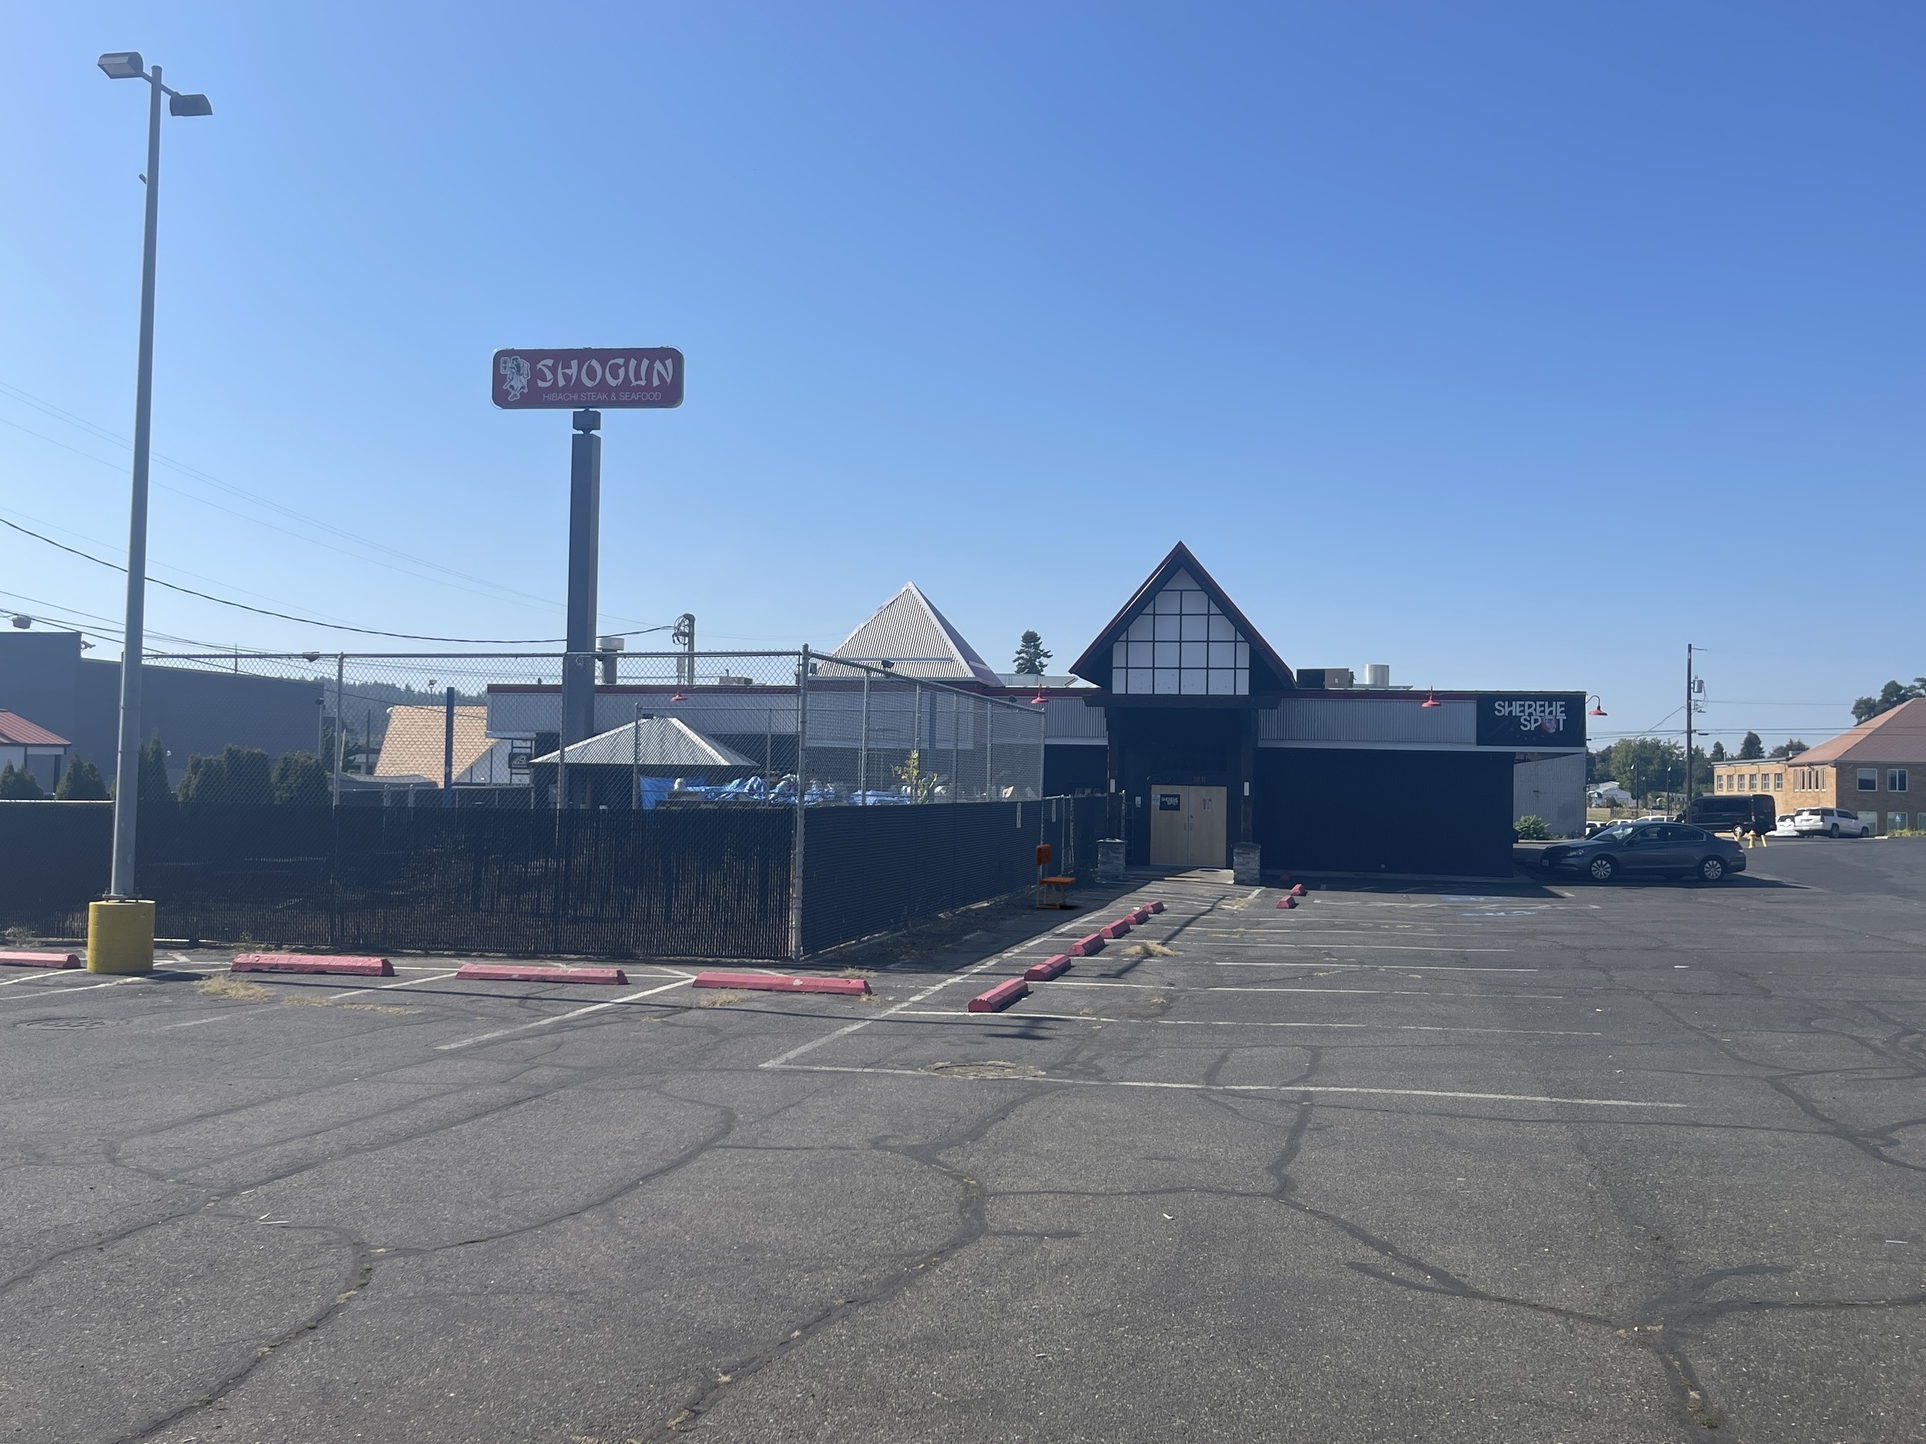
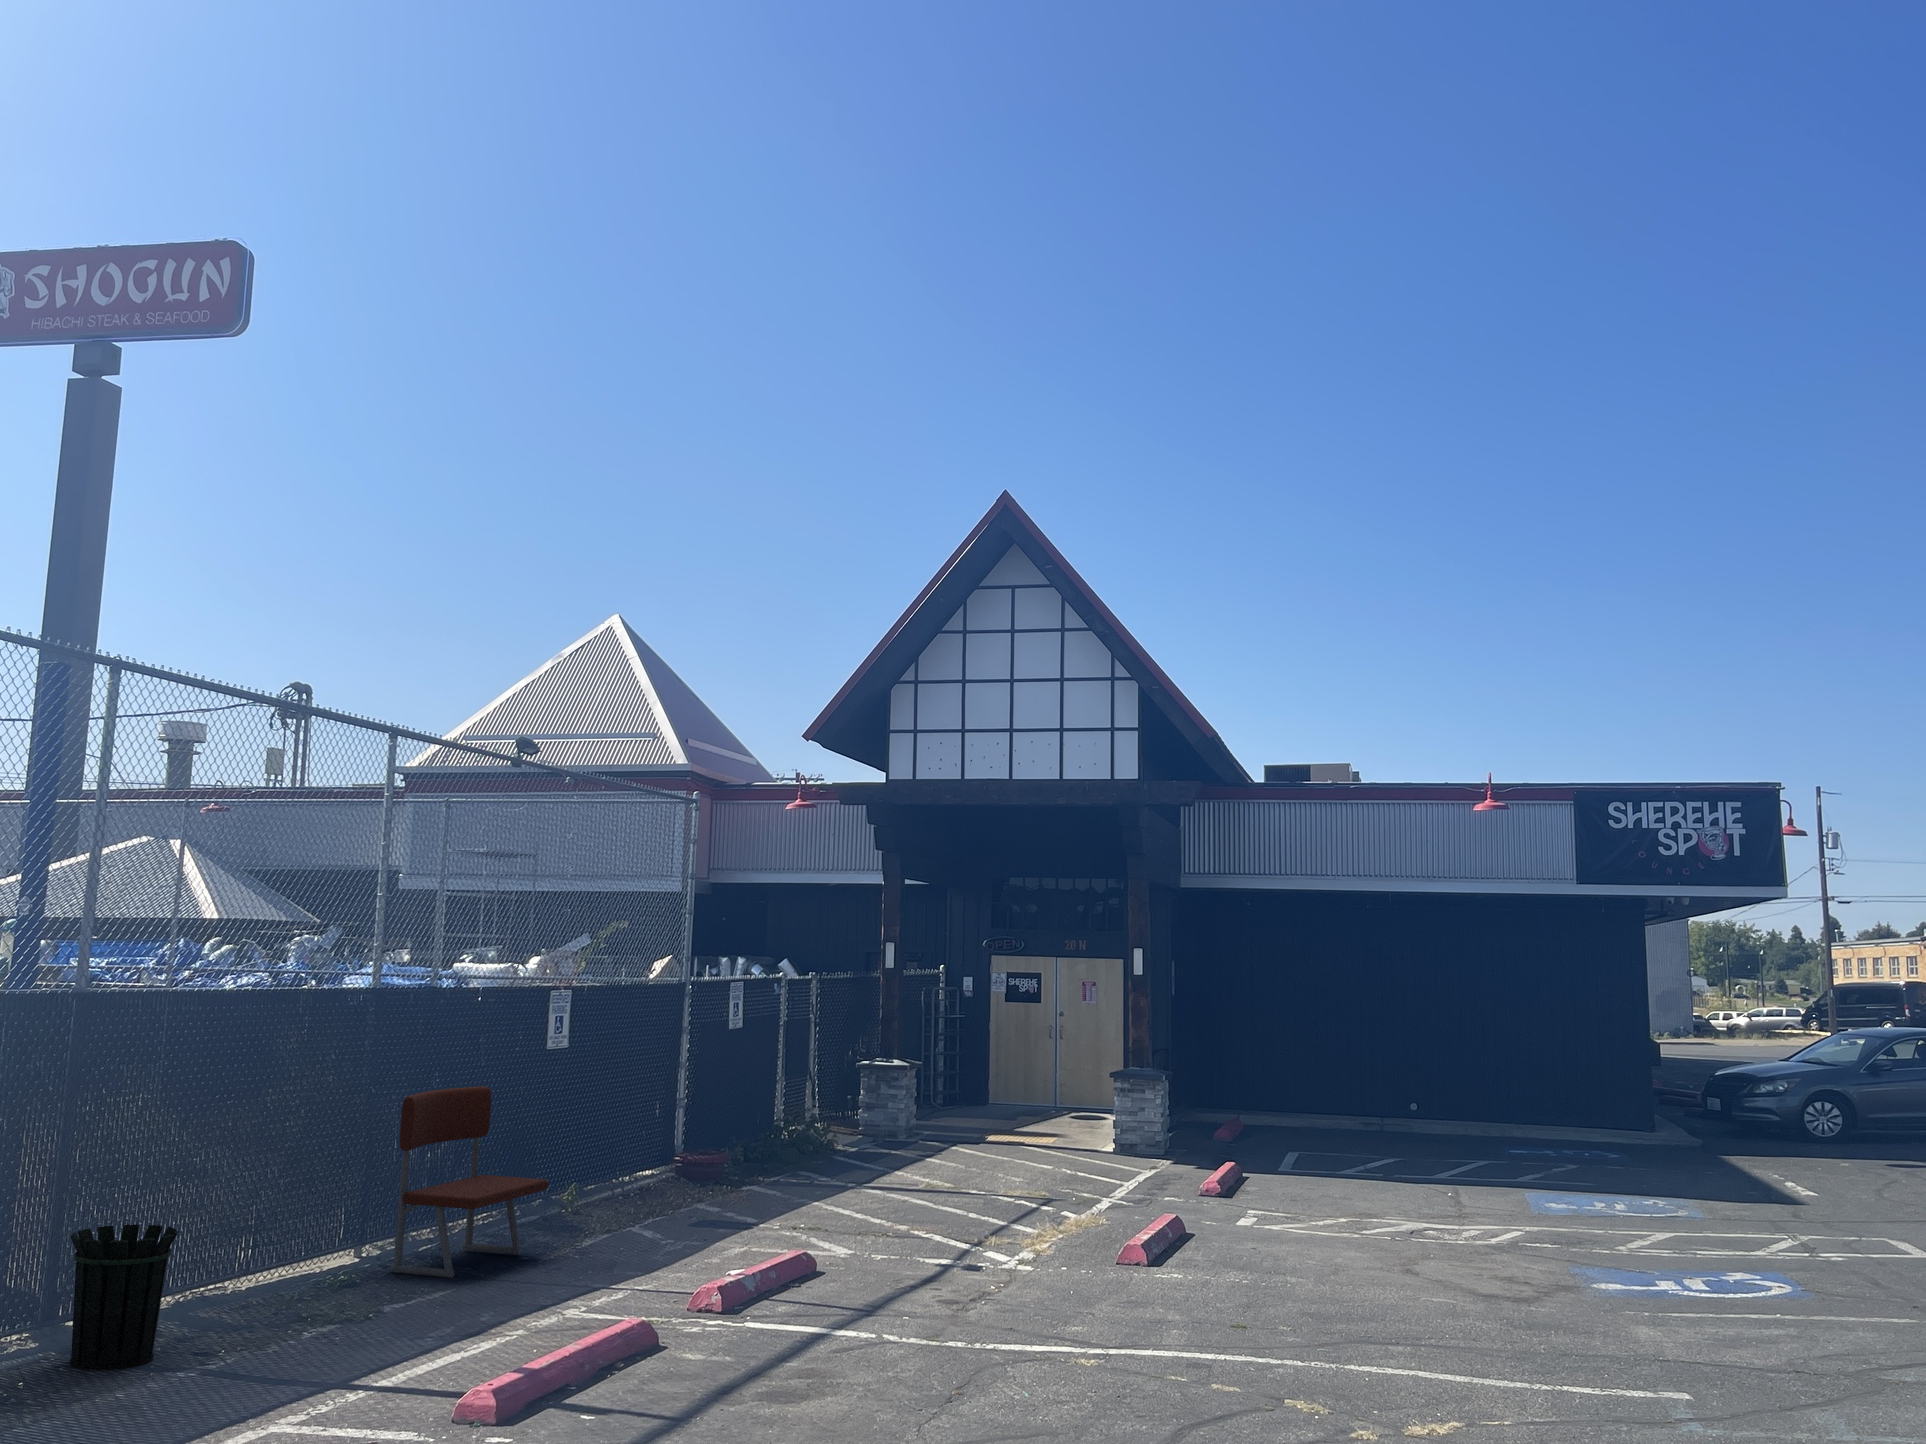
waste bin: none [1002,881,1032,920] -> present [69,1224,179,1370]

